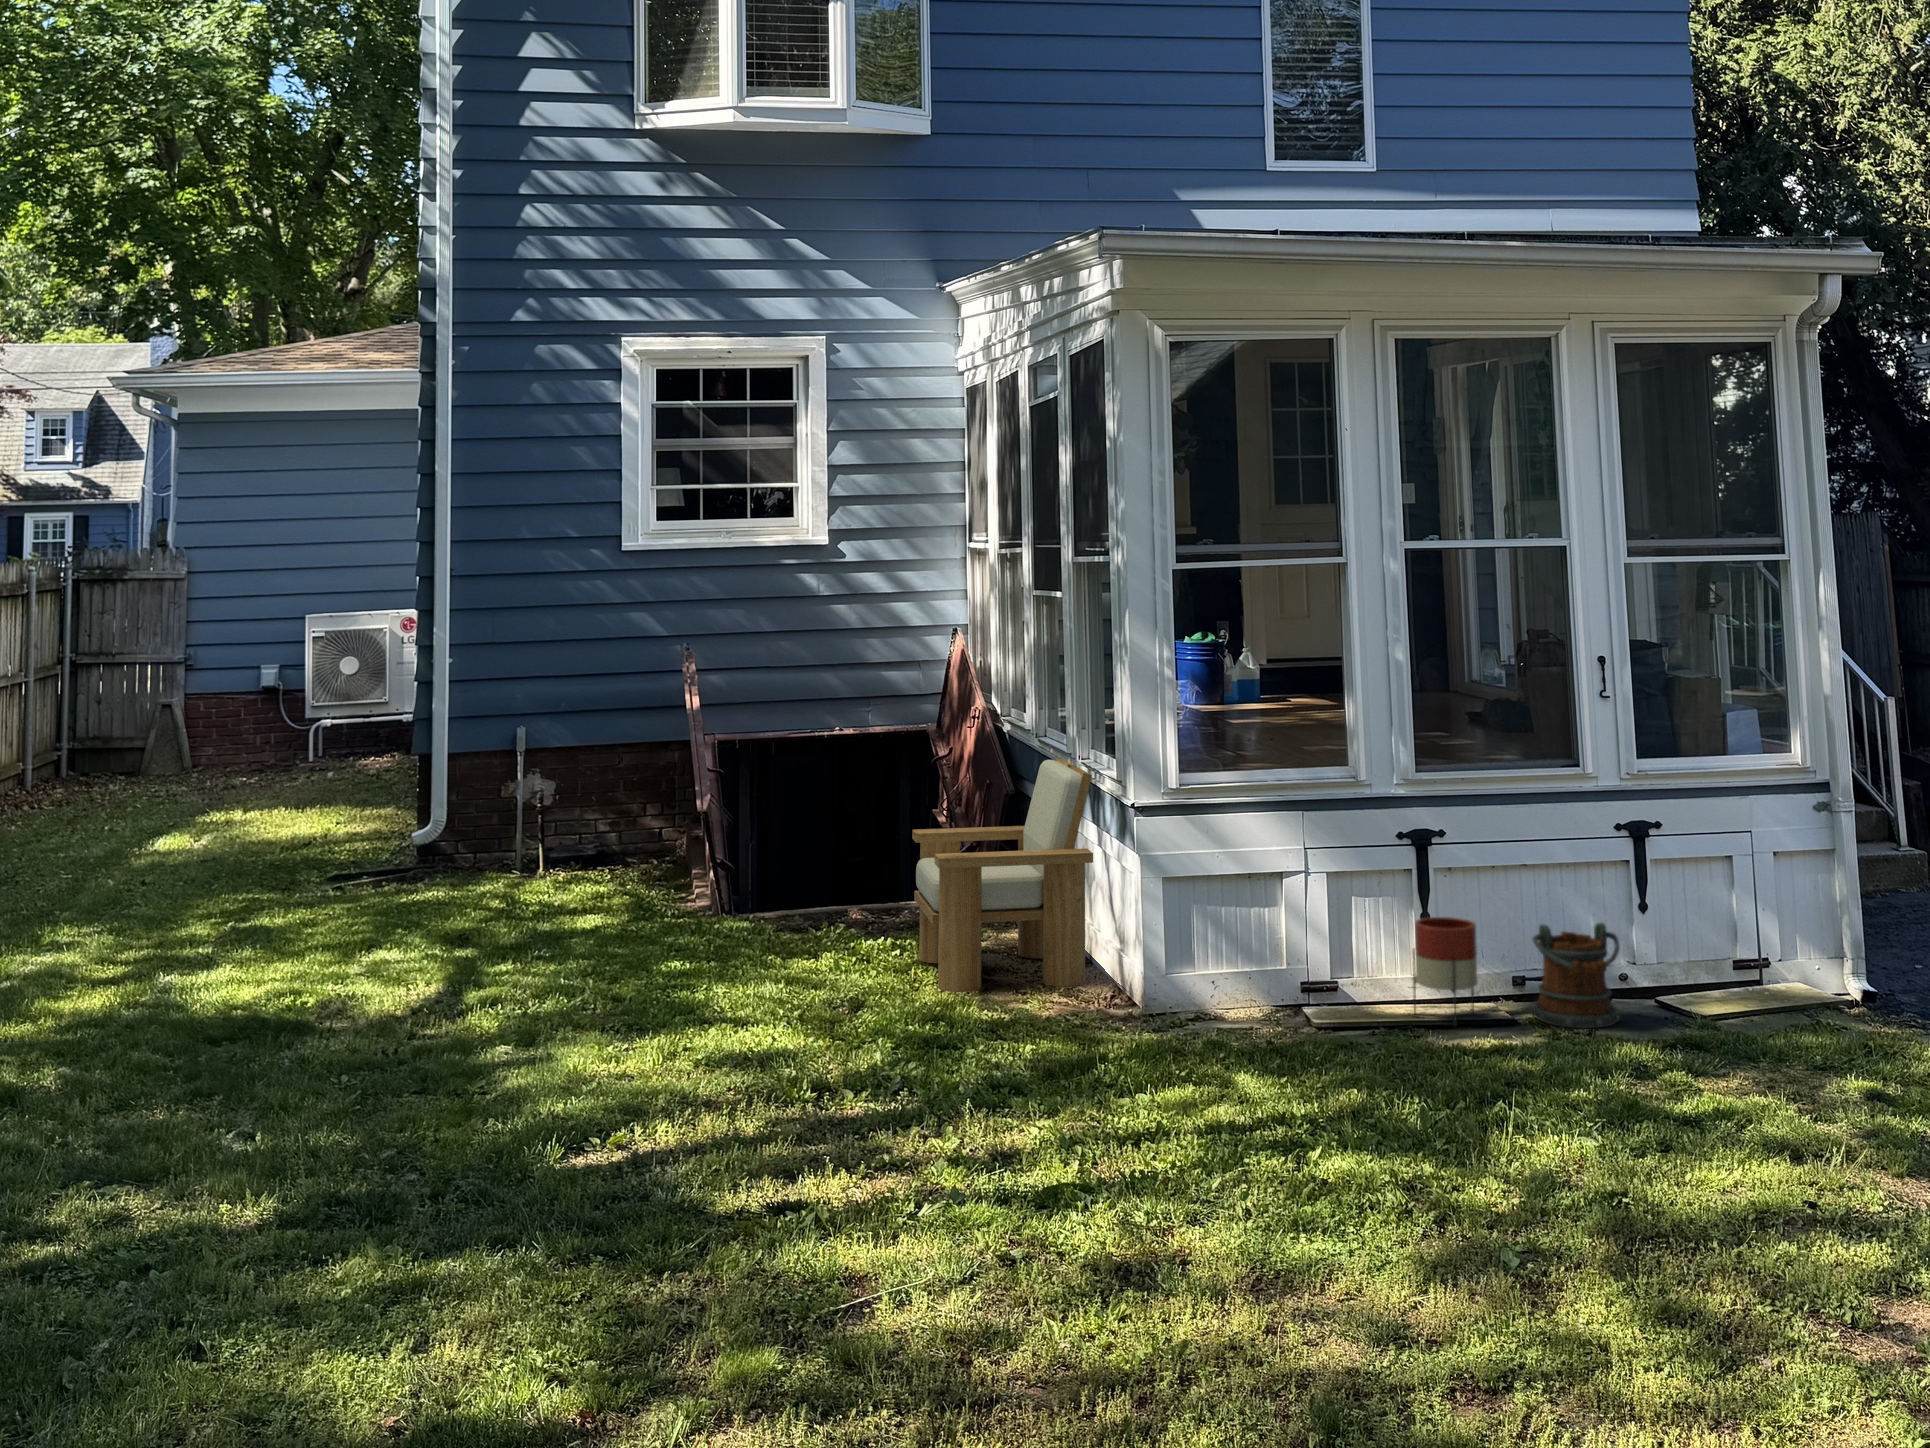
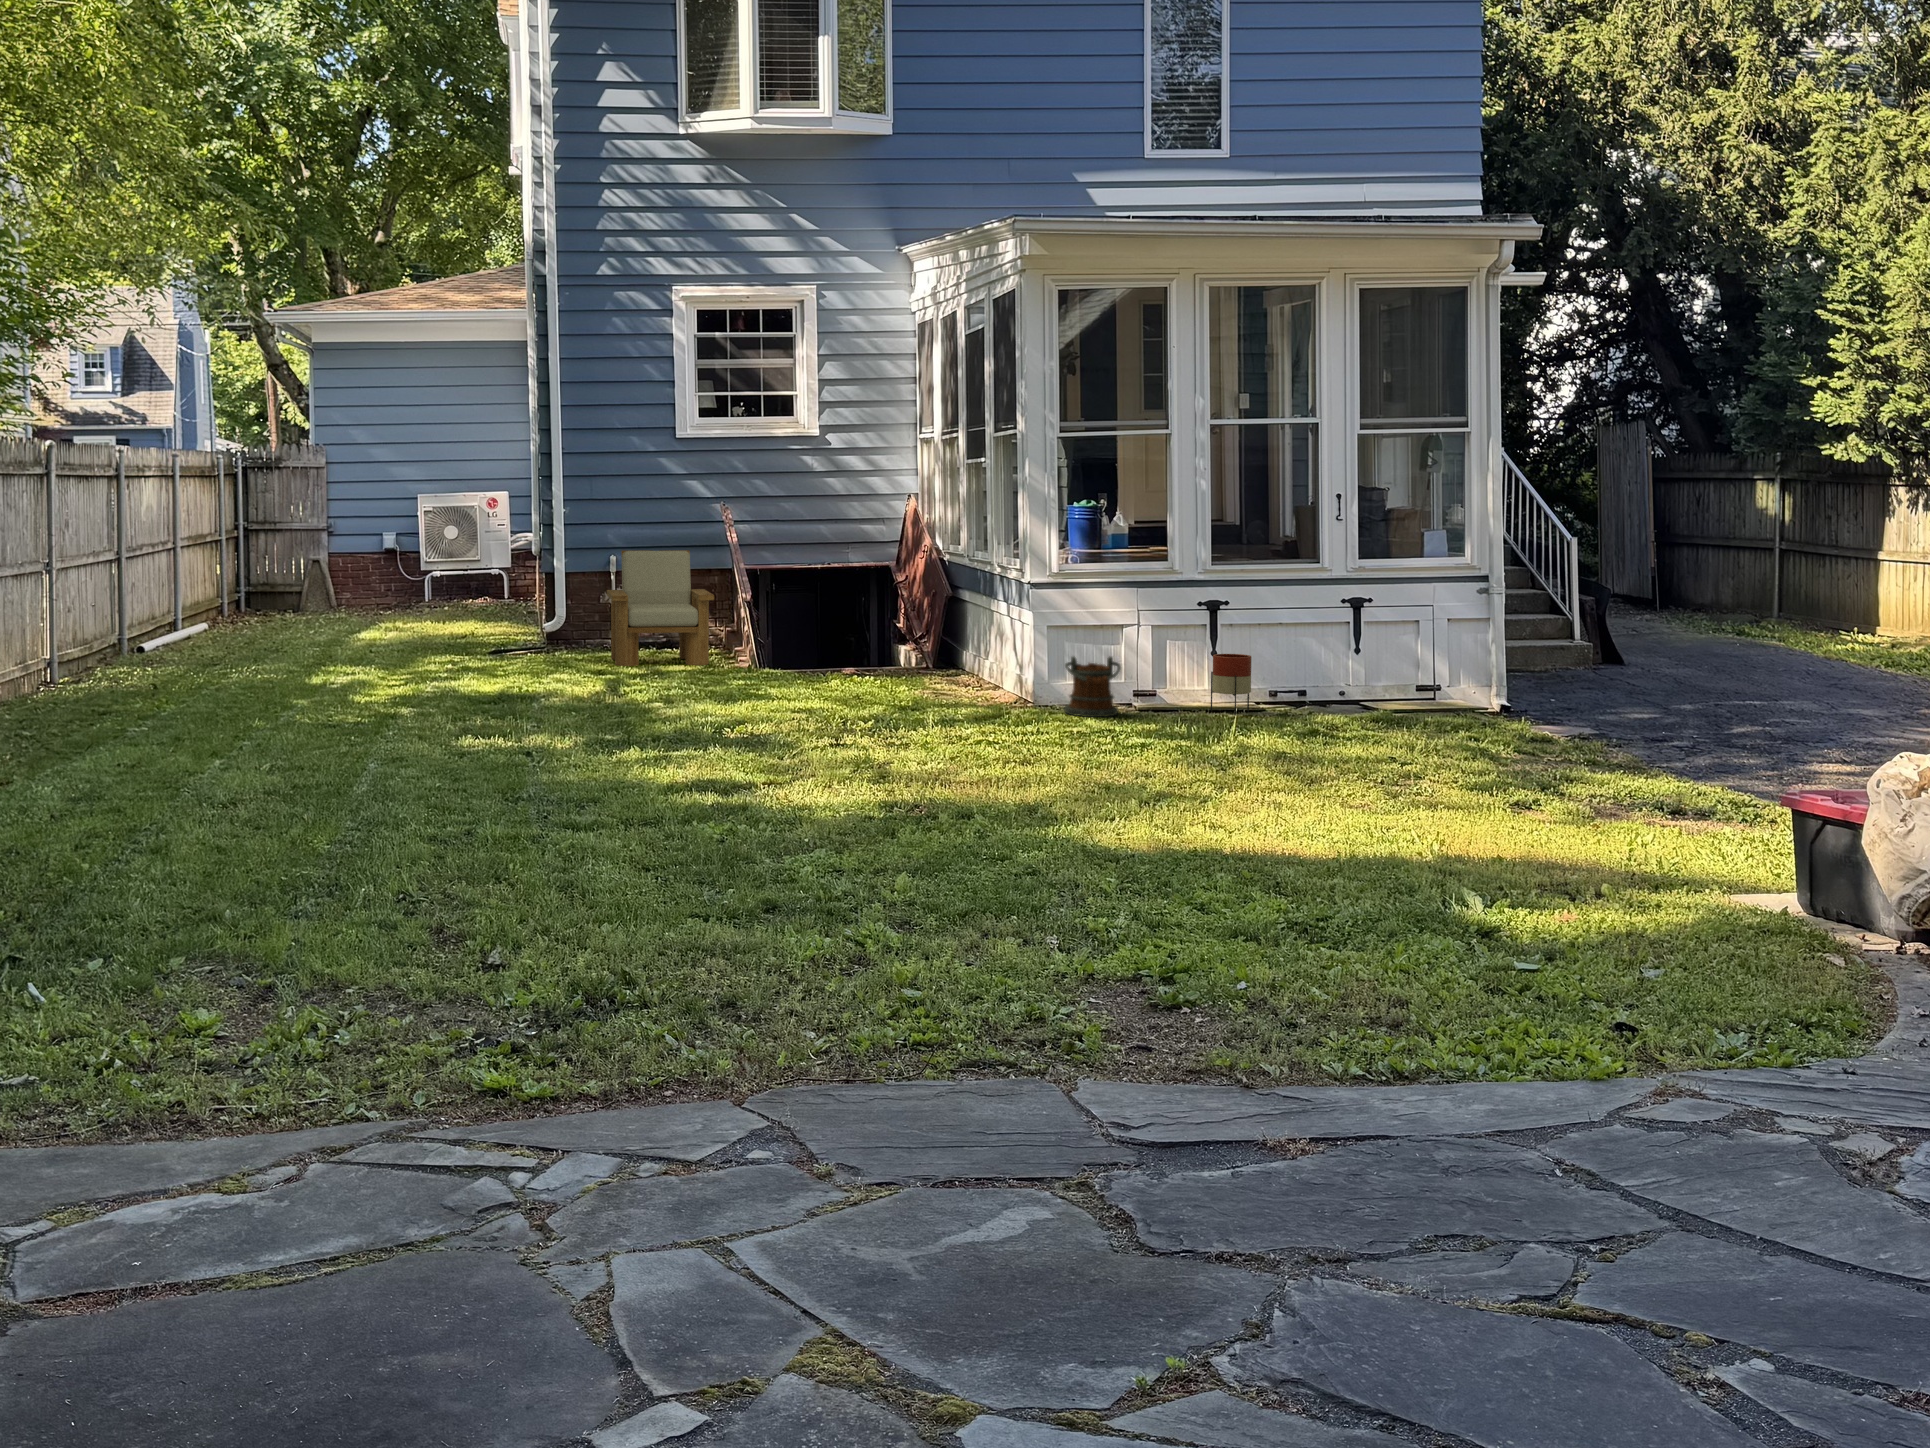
armchair: present [912,758,1093,992] -> present [607,550,714,666]
bucket: present [1530,923,1620,1028] -> present [1064,657,1120,717]

